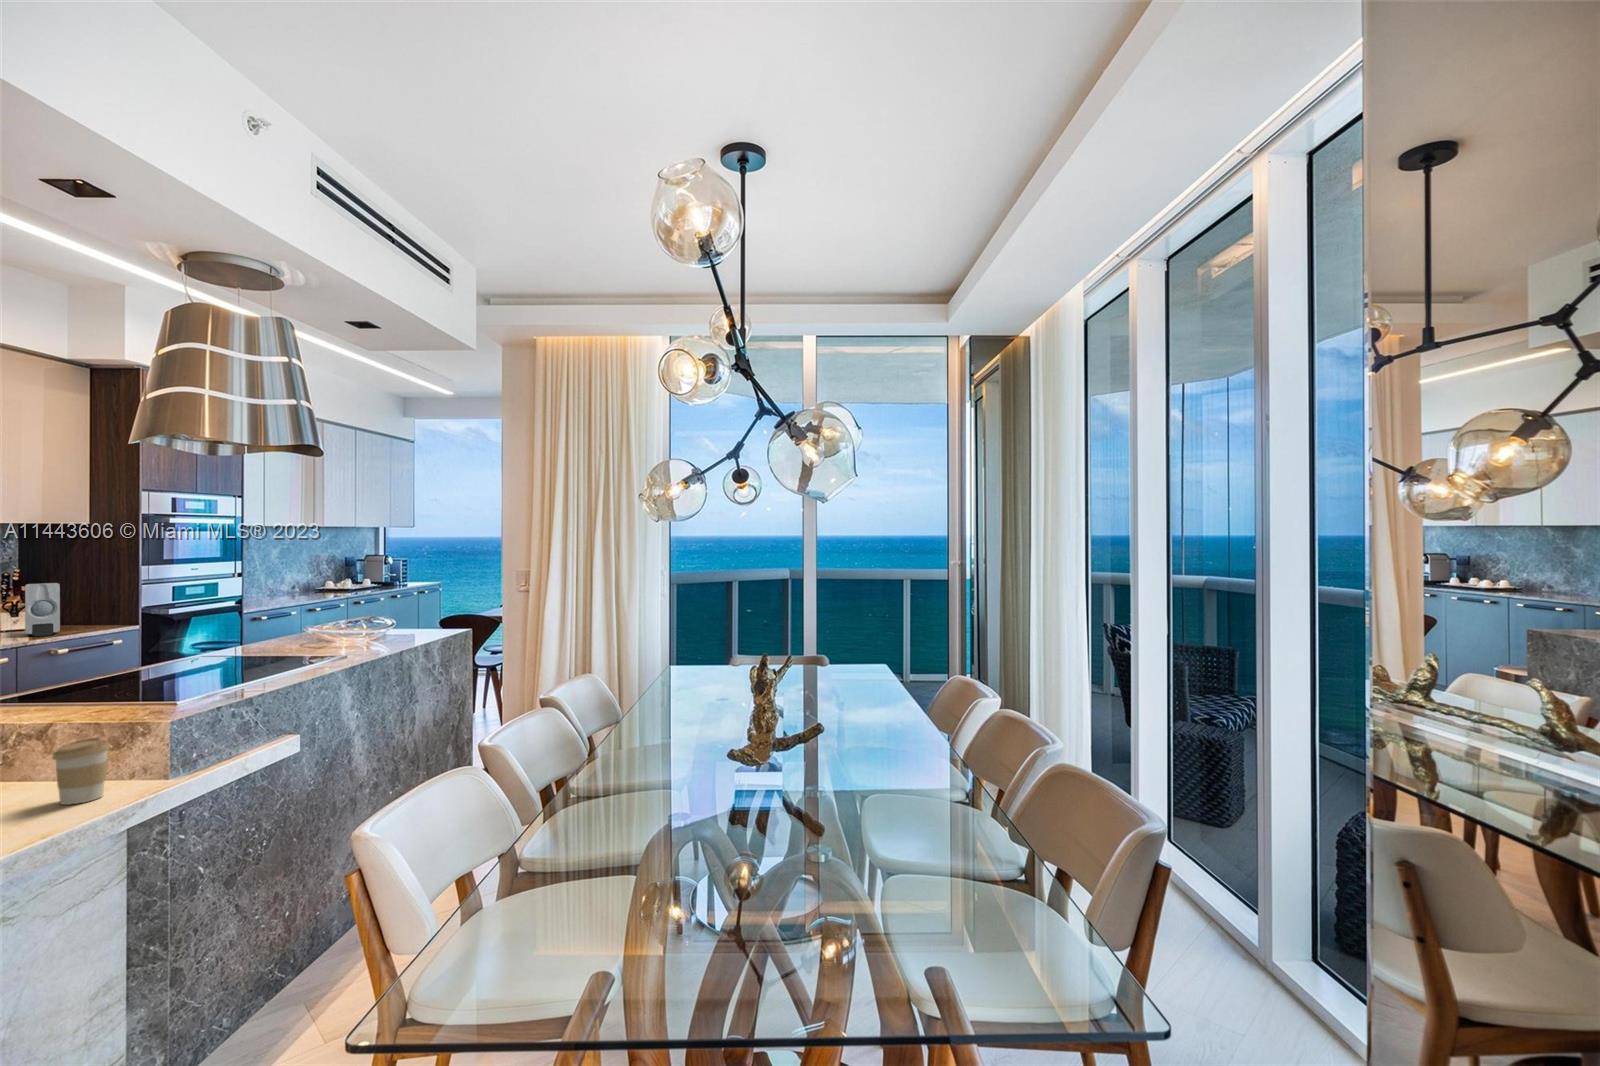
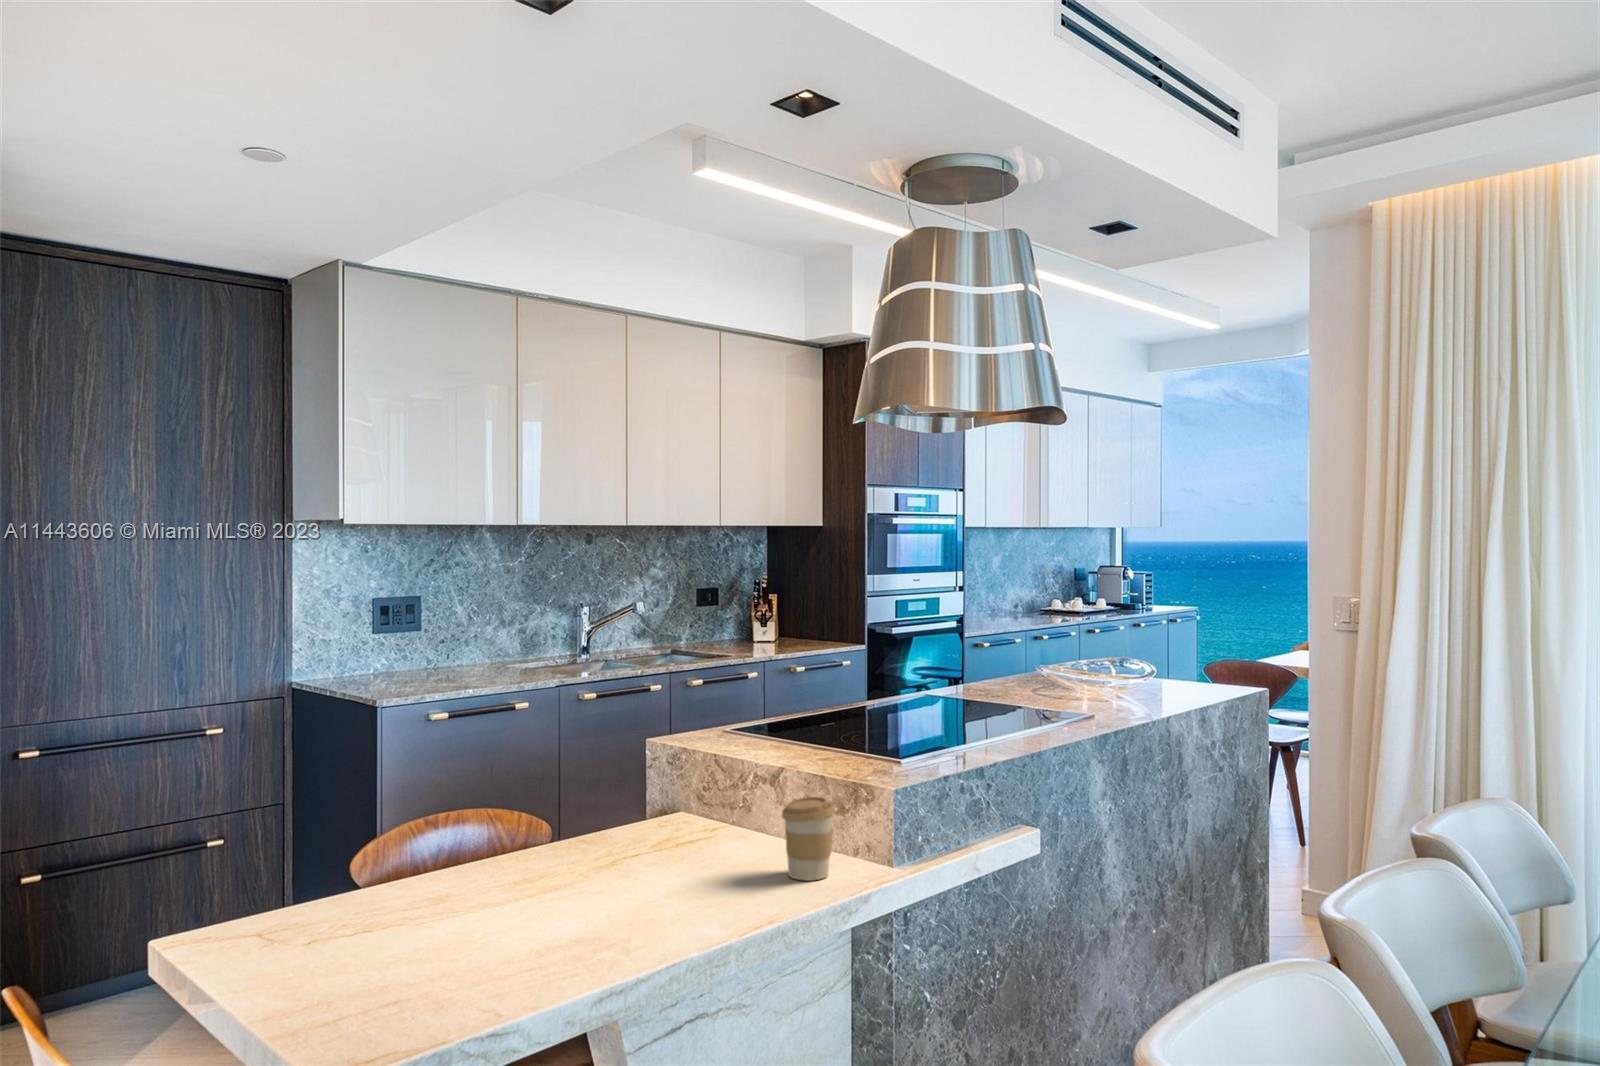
soap dispenser: present [25,583,60,636] -> none [773,591,800,649]

